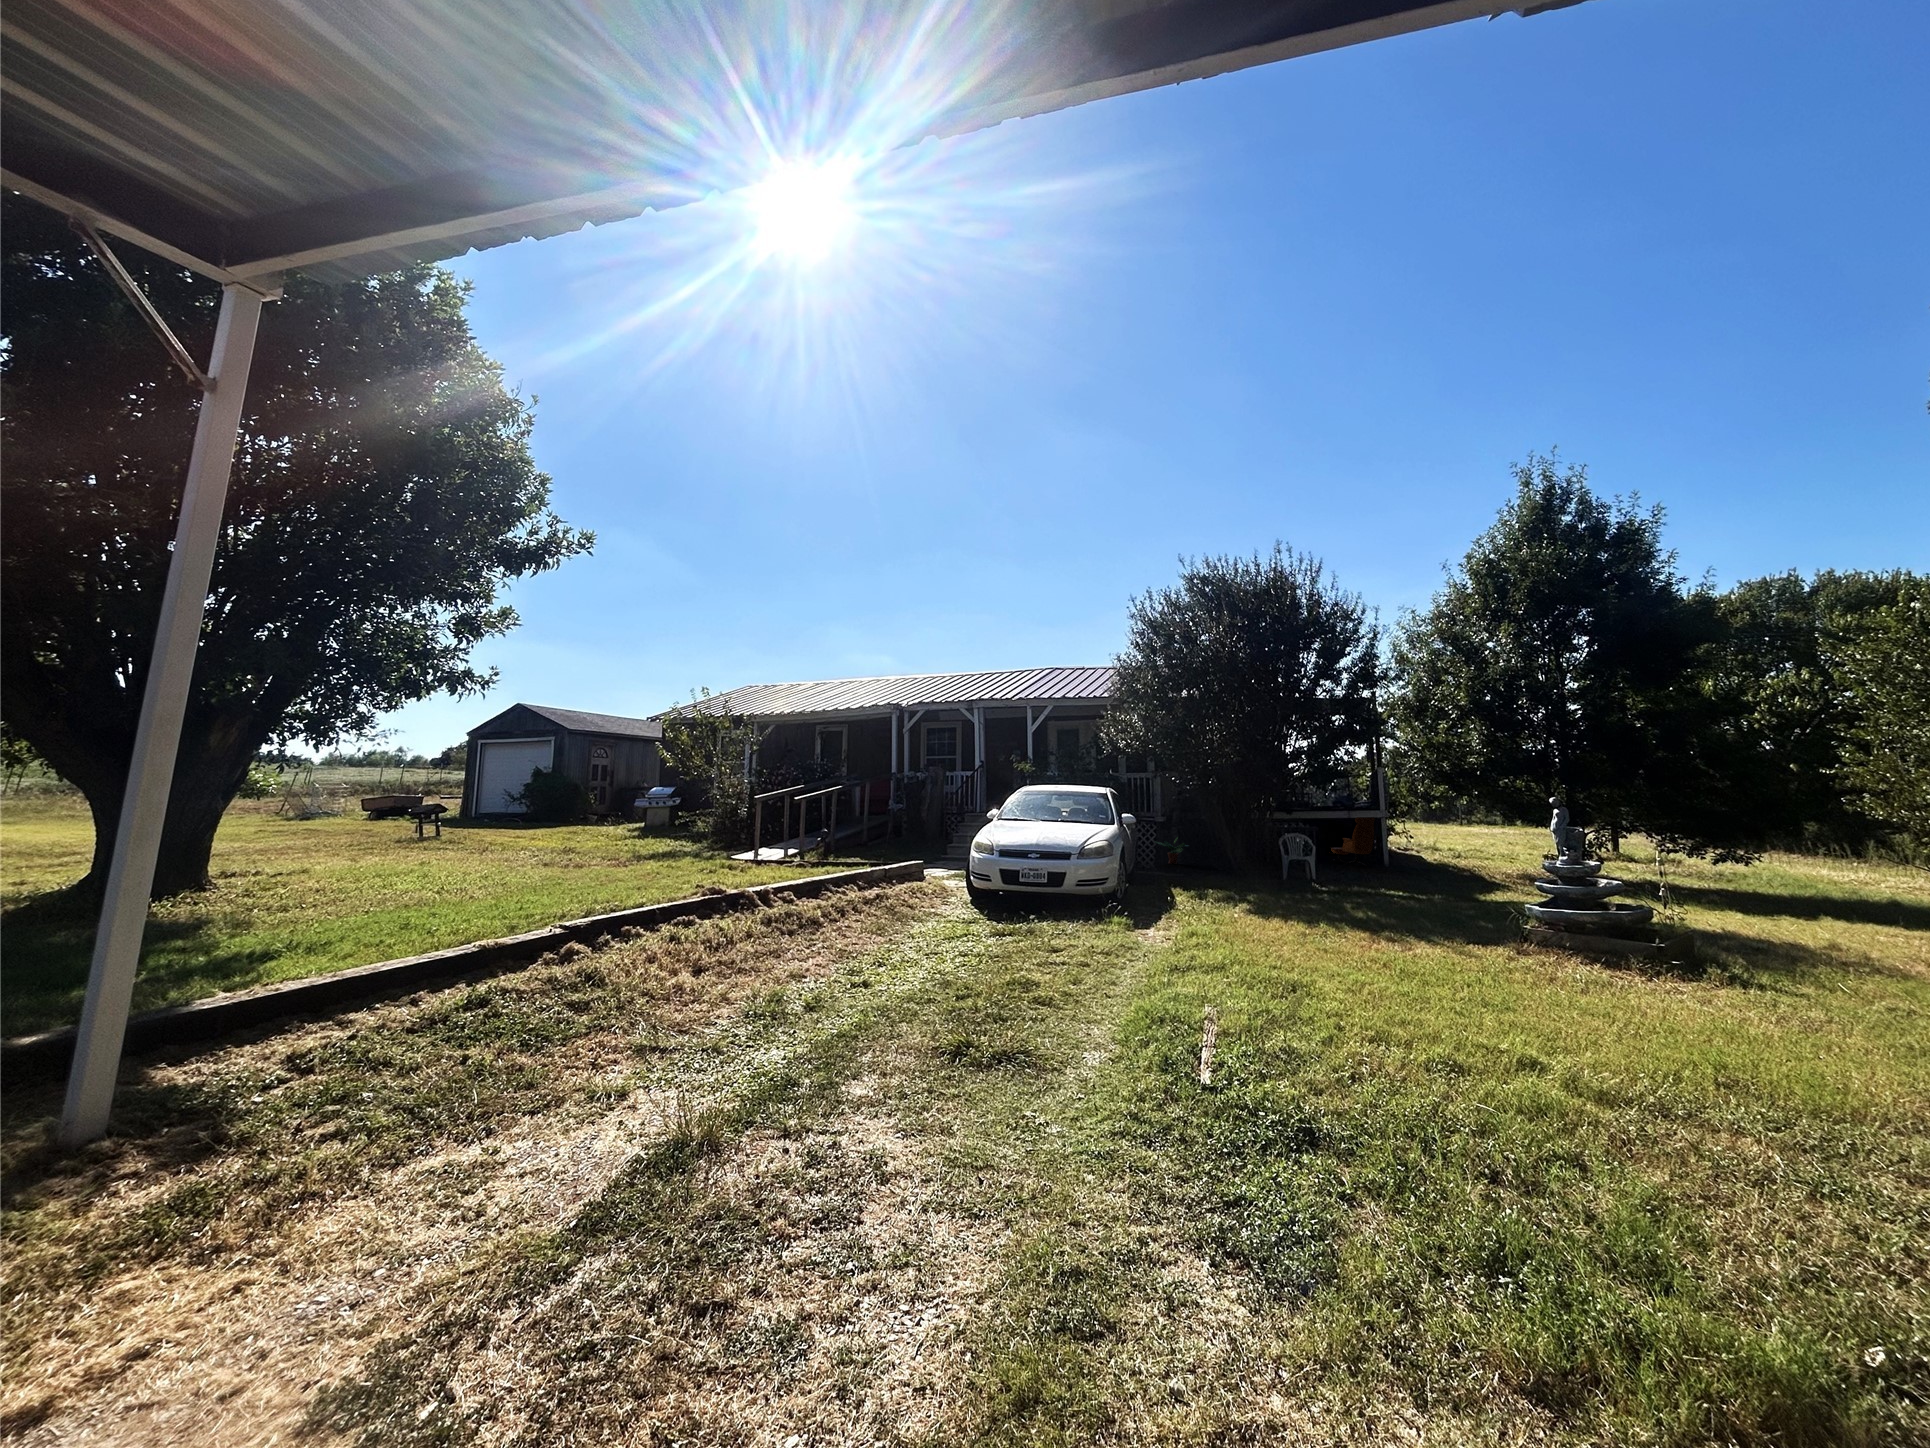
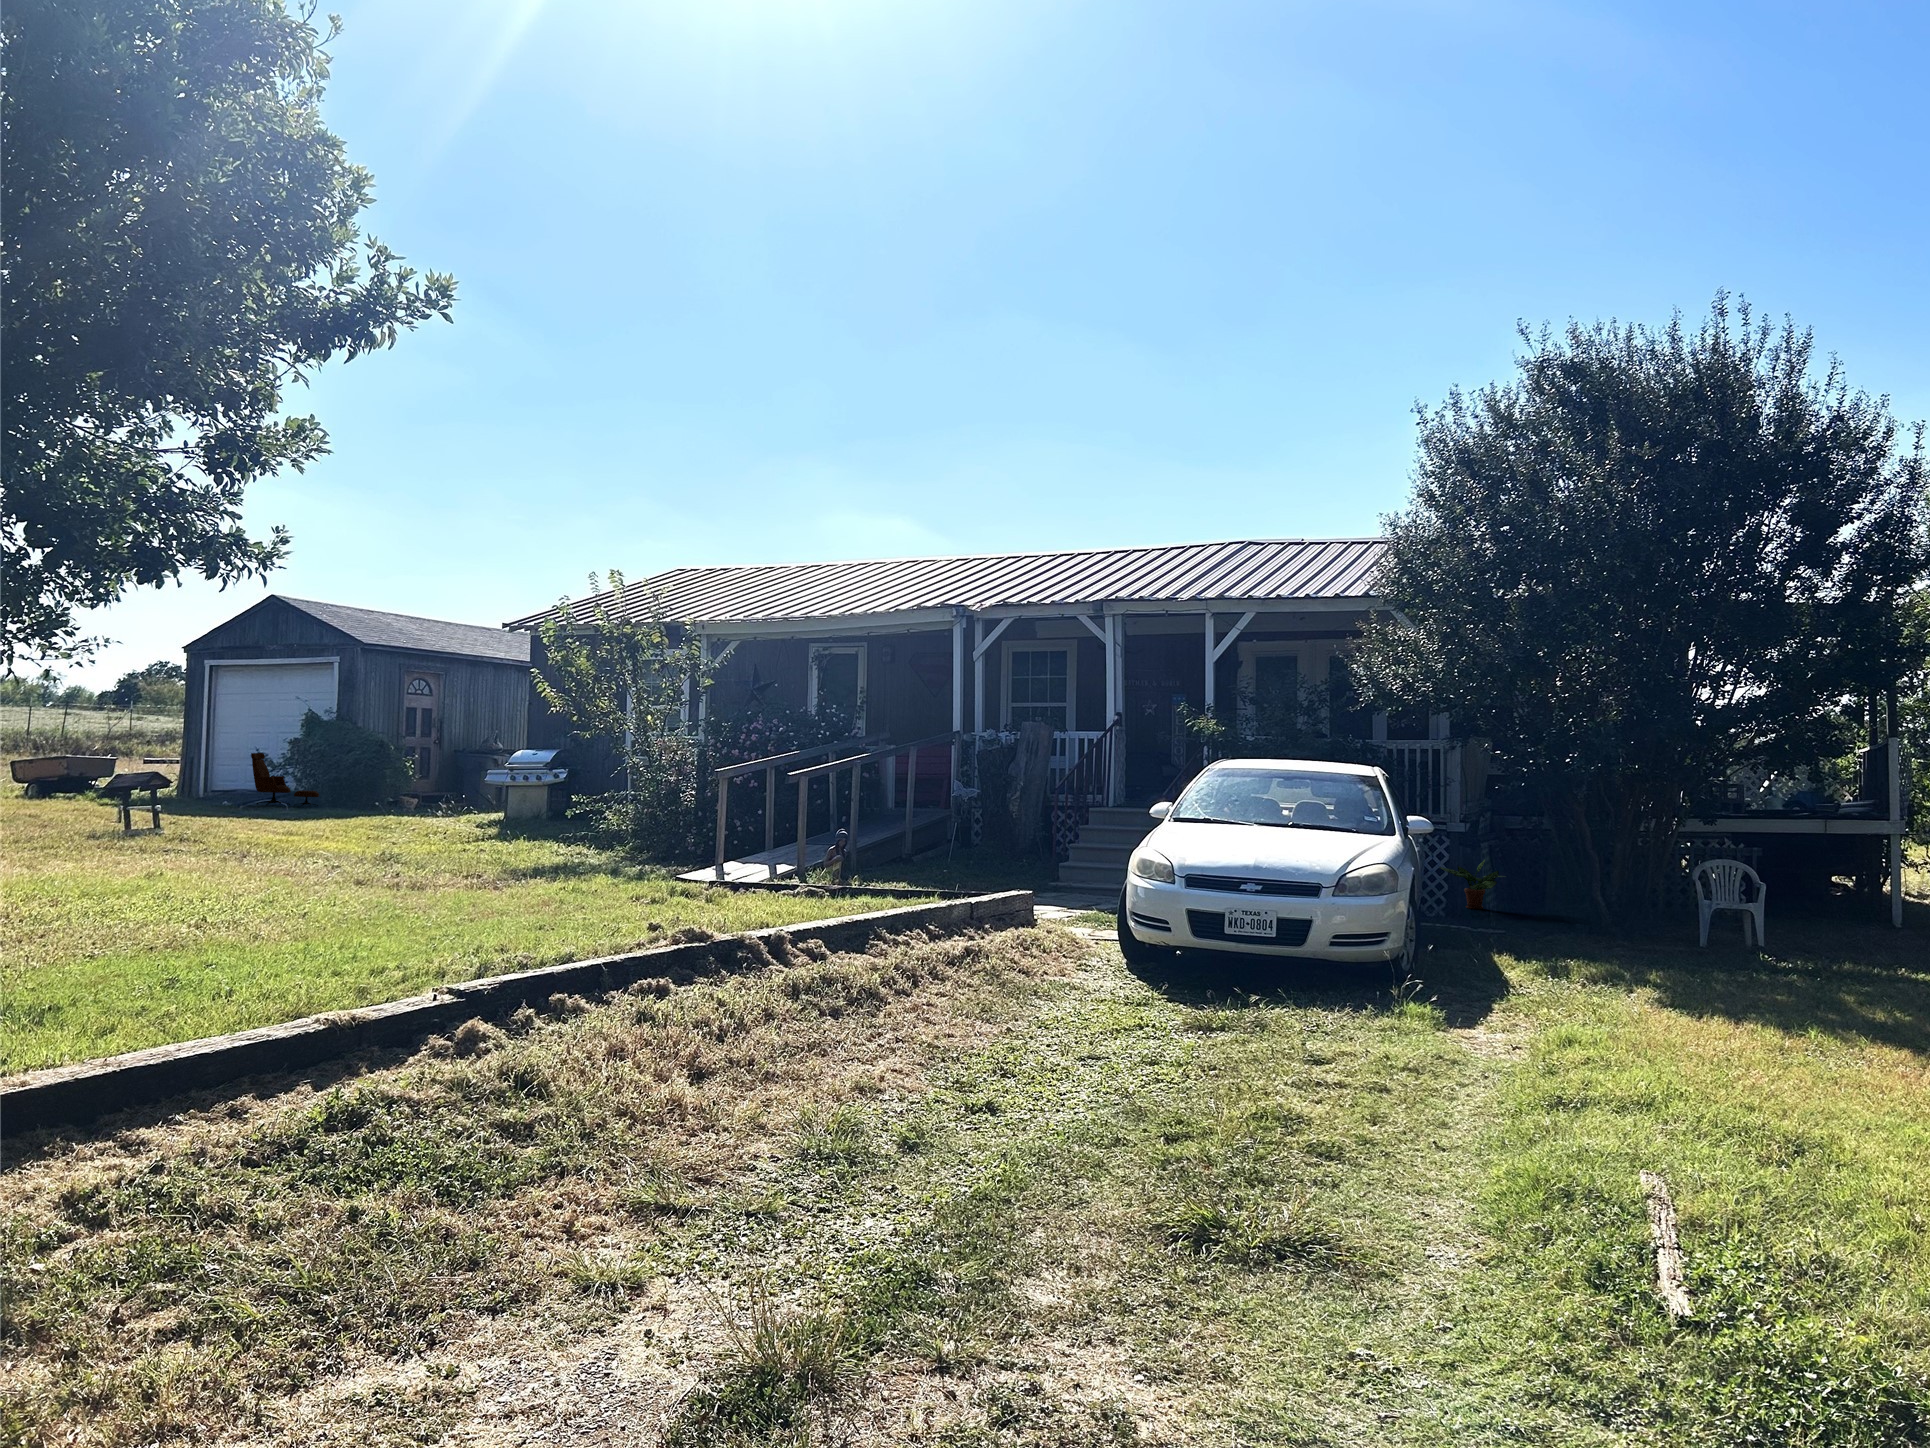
lounge chair: present [1330,817,1375,866] -> present [251,753,319,806]

